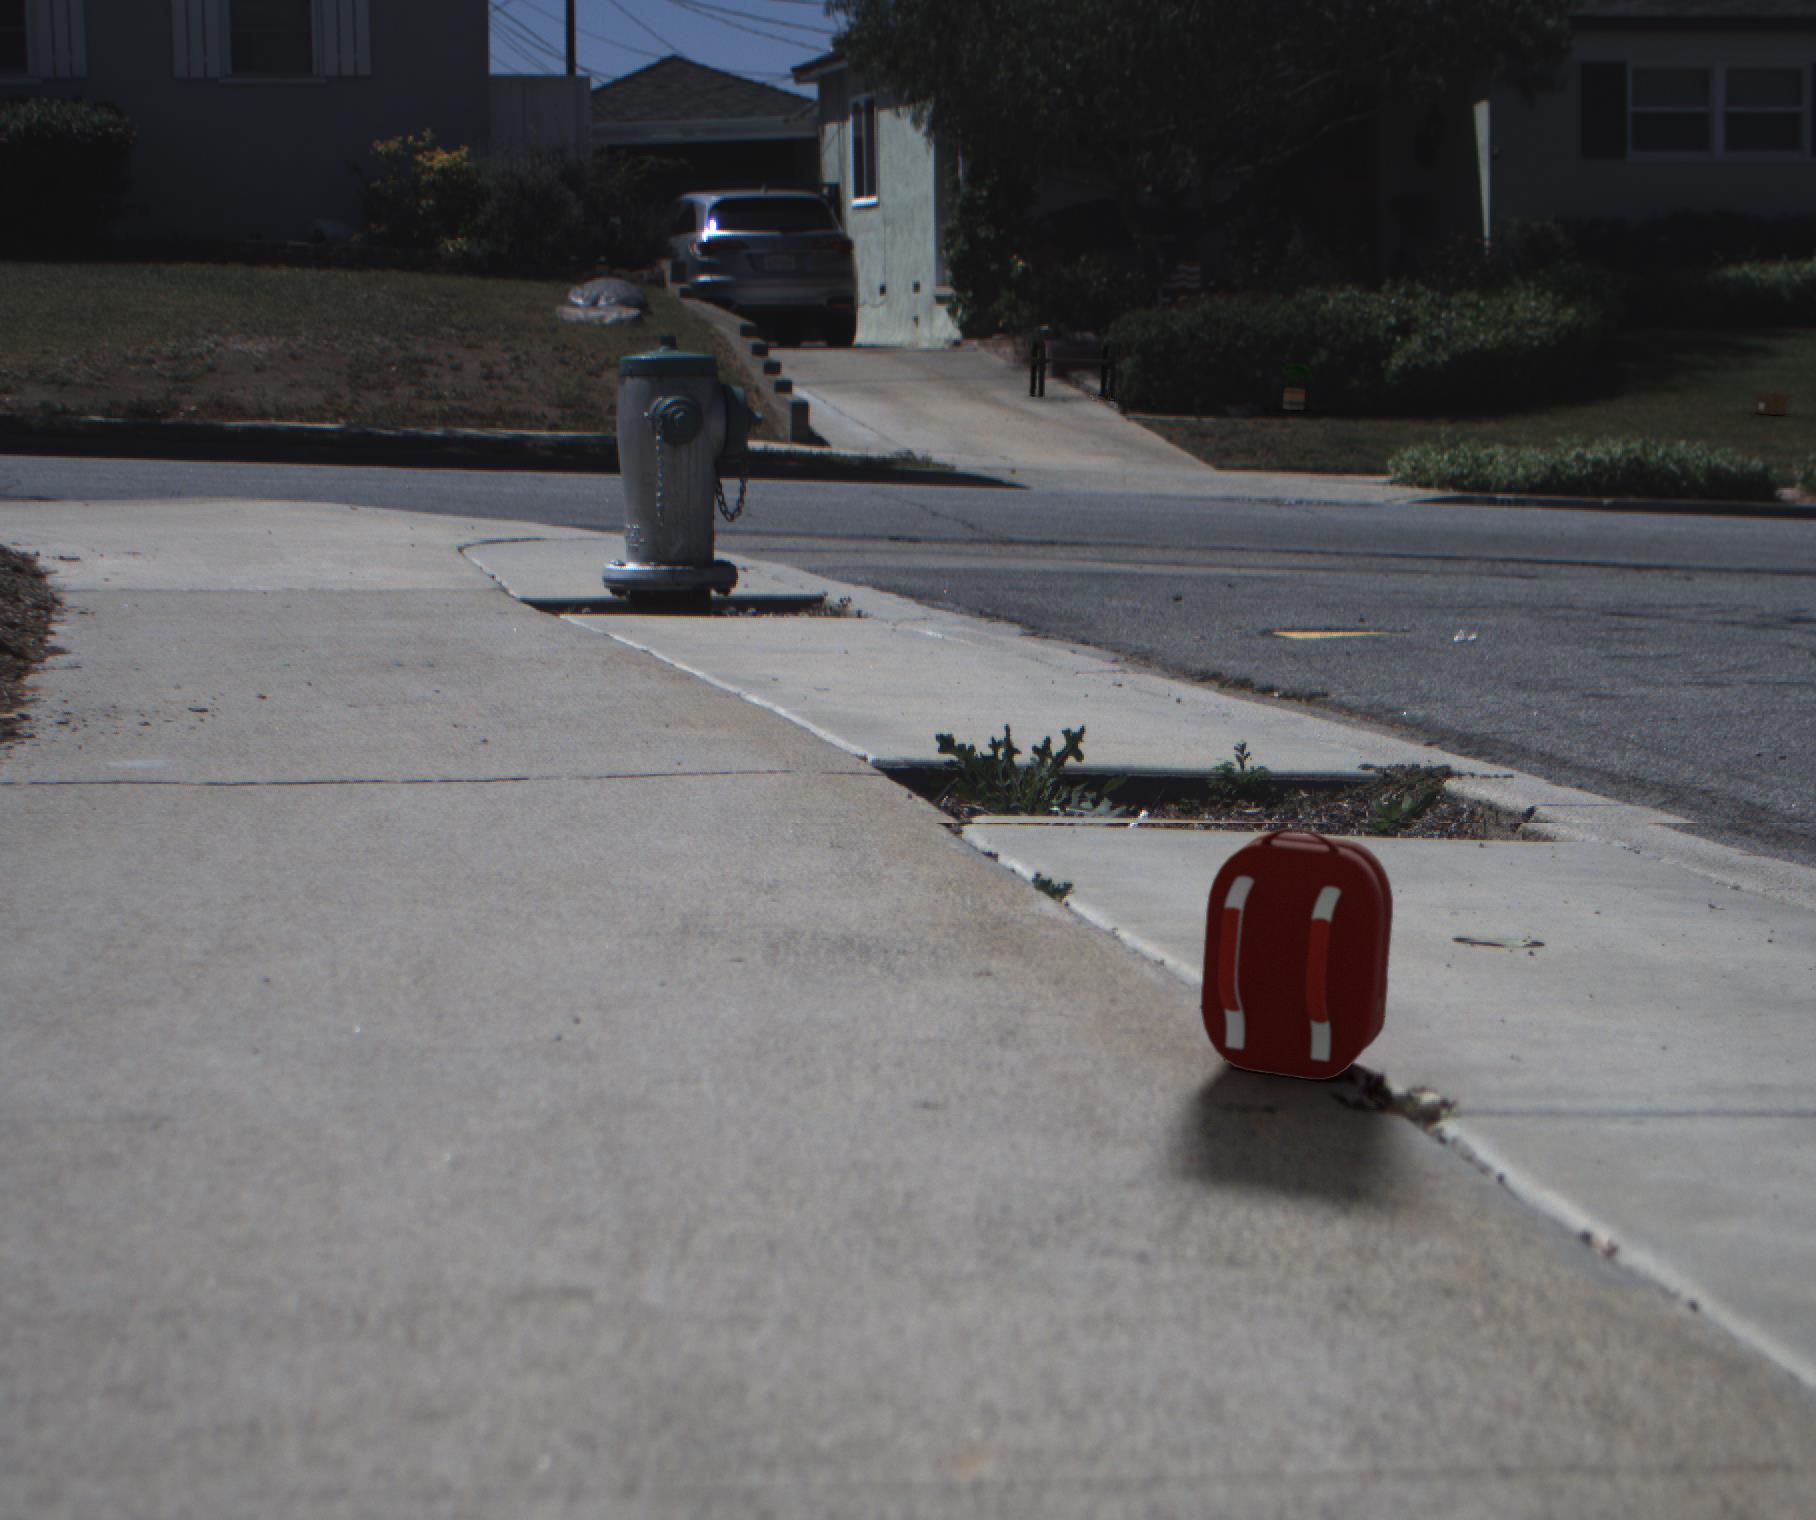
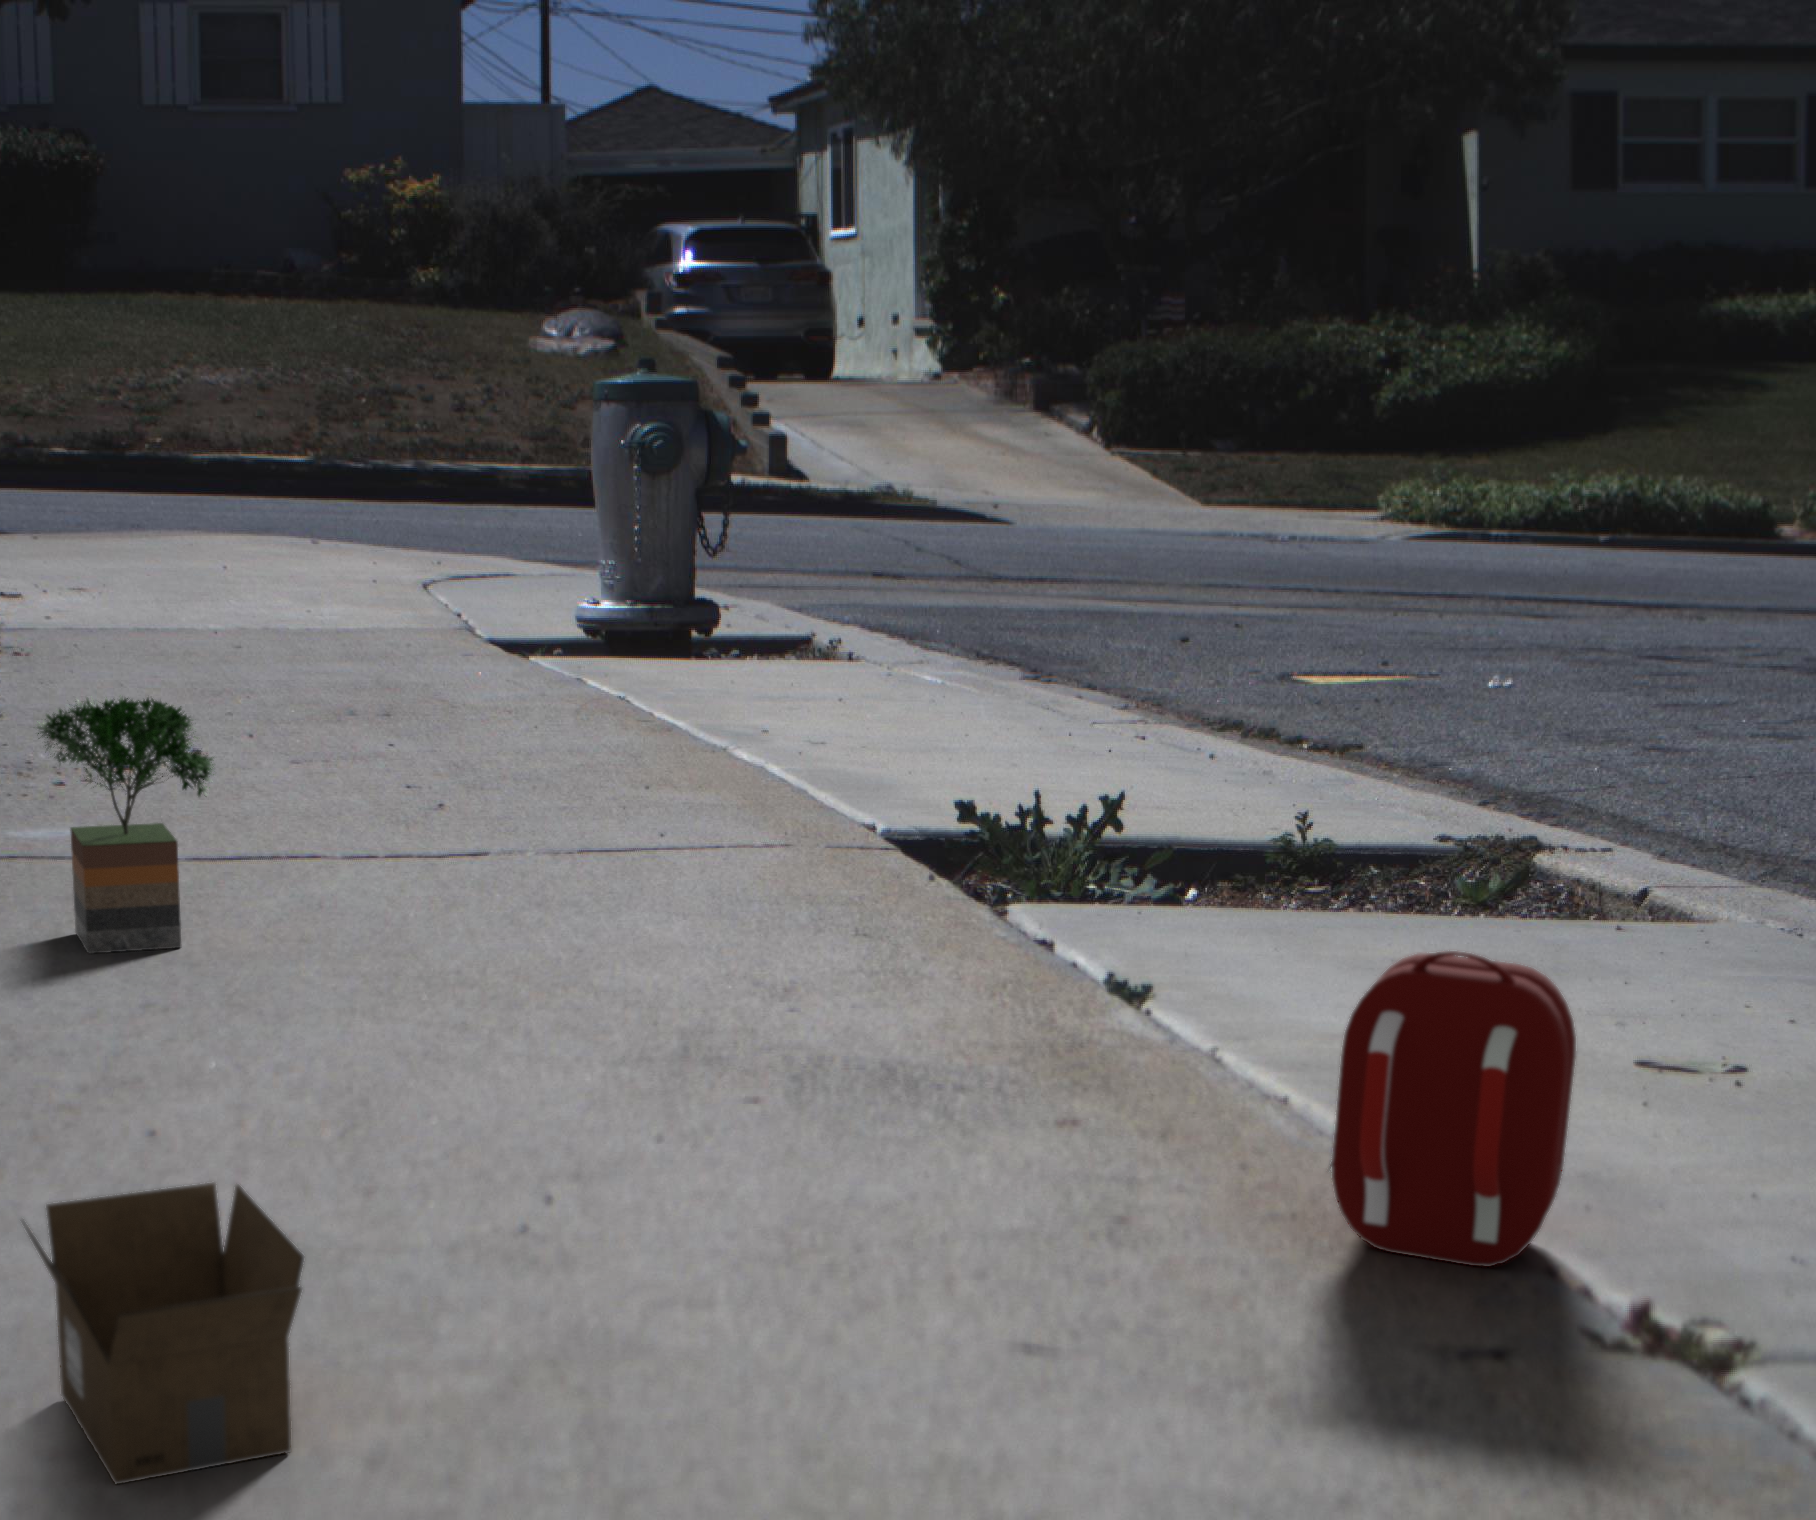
bench: present [1029,337,1118,400] -> none [1010,369,1100,434]
potted tree: present [1283,364,1312,410] -> present [38,698,214,954]
cardboard box: present [1755,392,1790,415] -> present [23,1183,304,1484]

